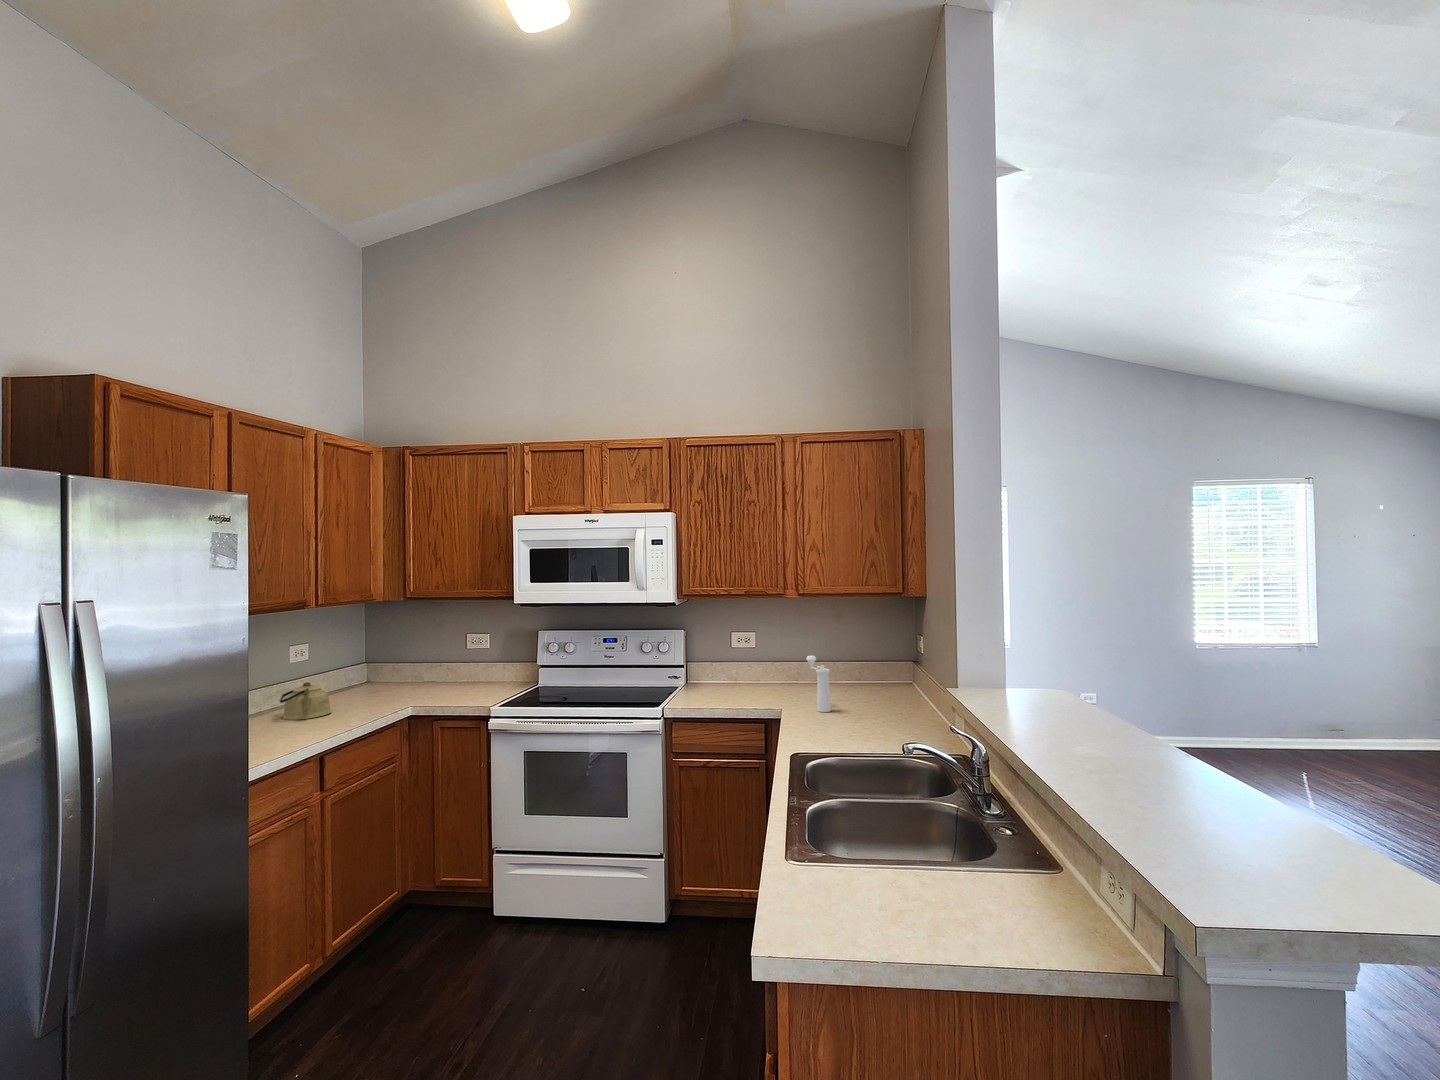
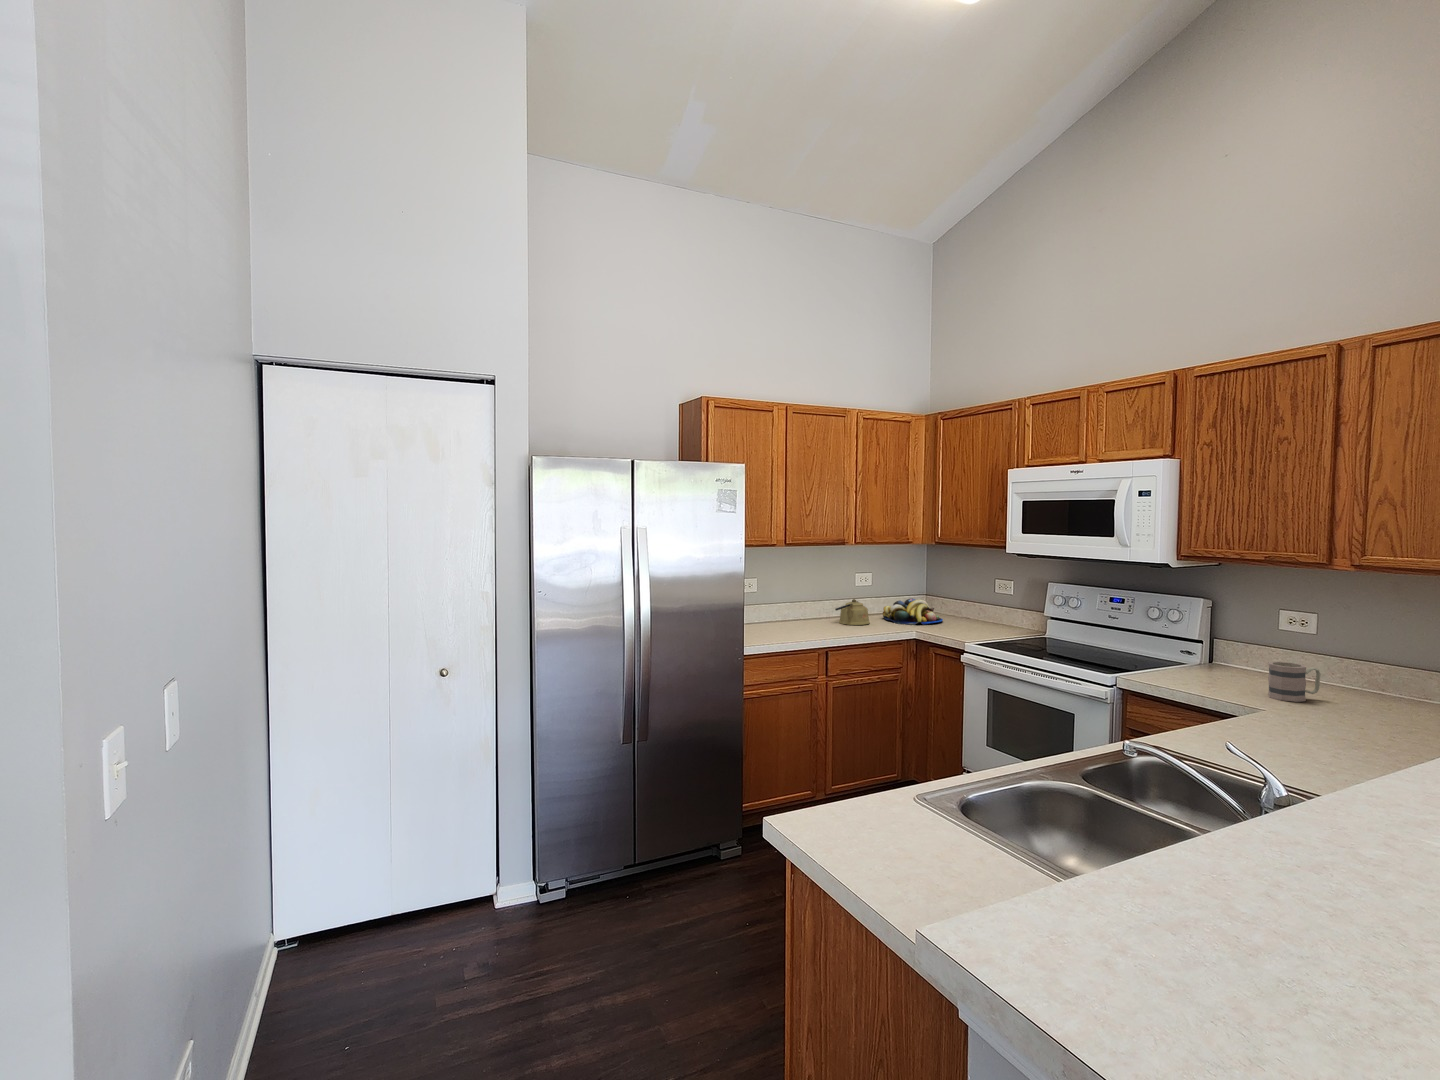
pepper mill: present [806,655,831,712] -> none [1346,649,1374,729]
fruit bowl: none [335,669,415,704] -> present [883,598,943,624]
mug: none [751,673,778,704] -> present [1268,662,1321,702]

